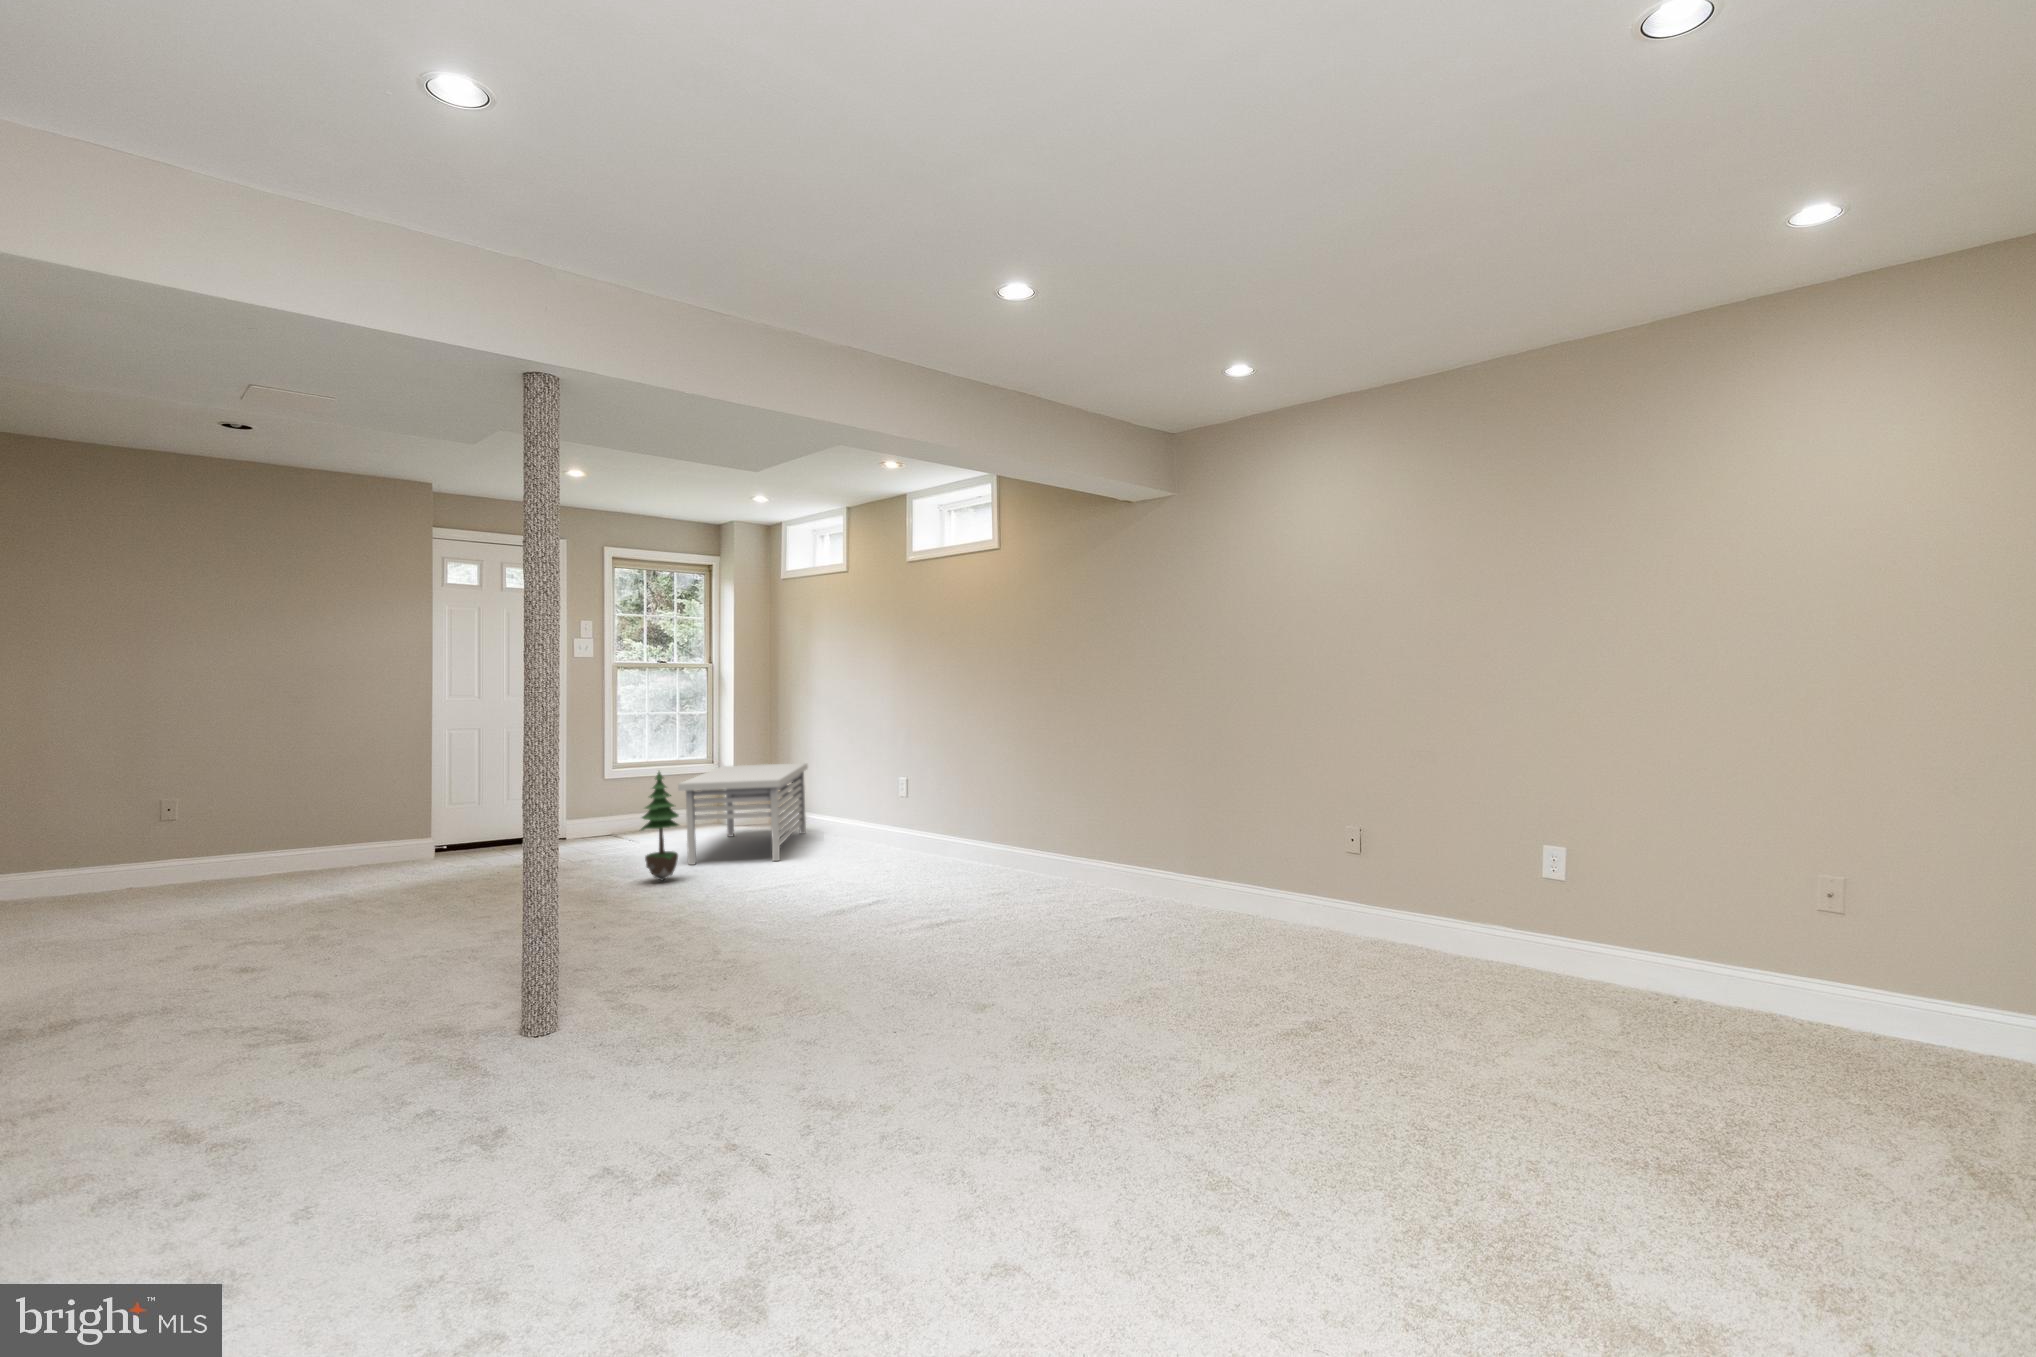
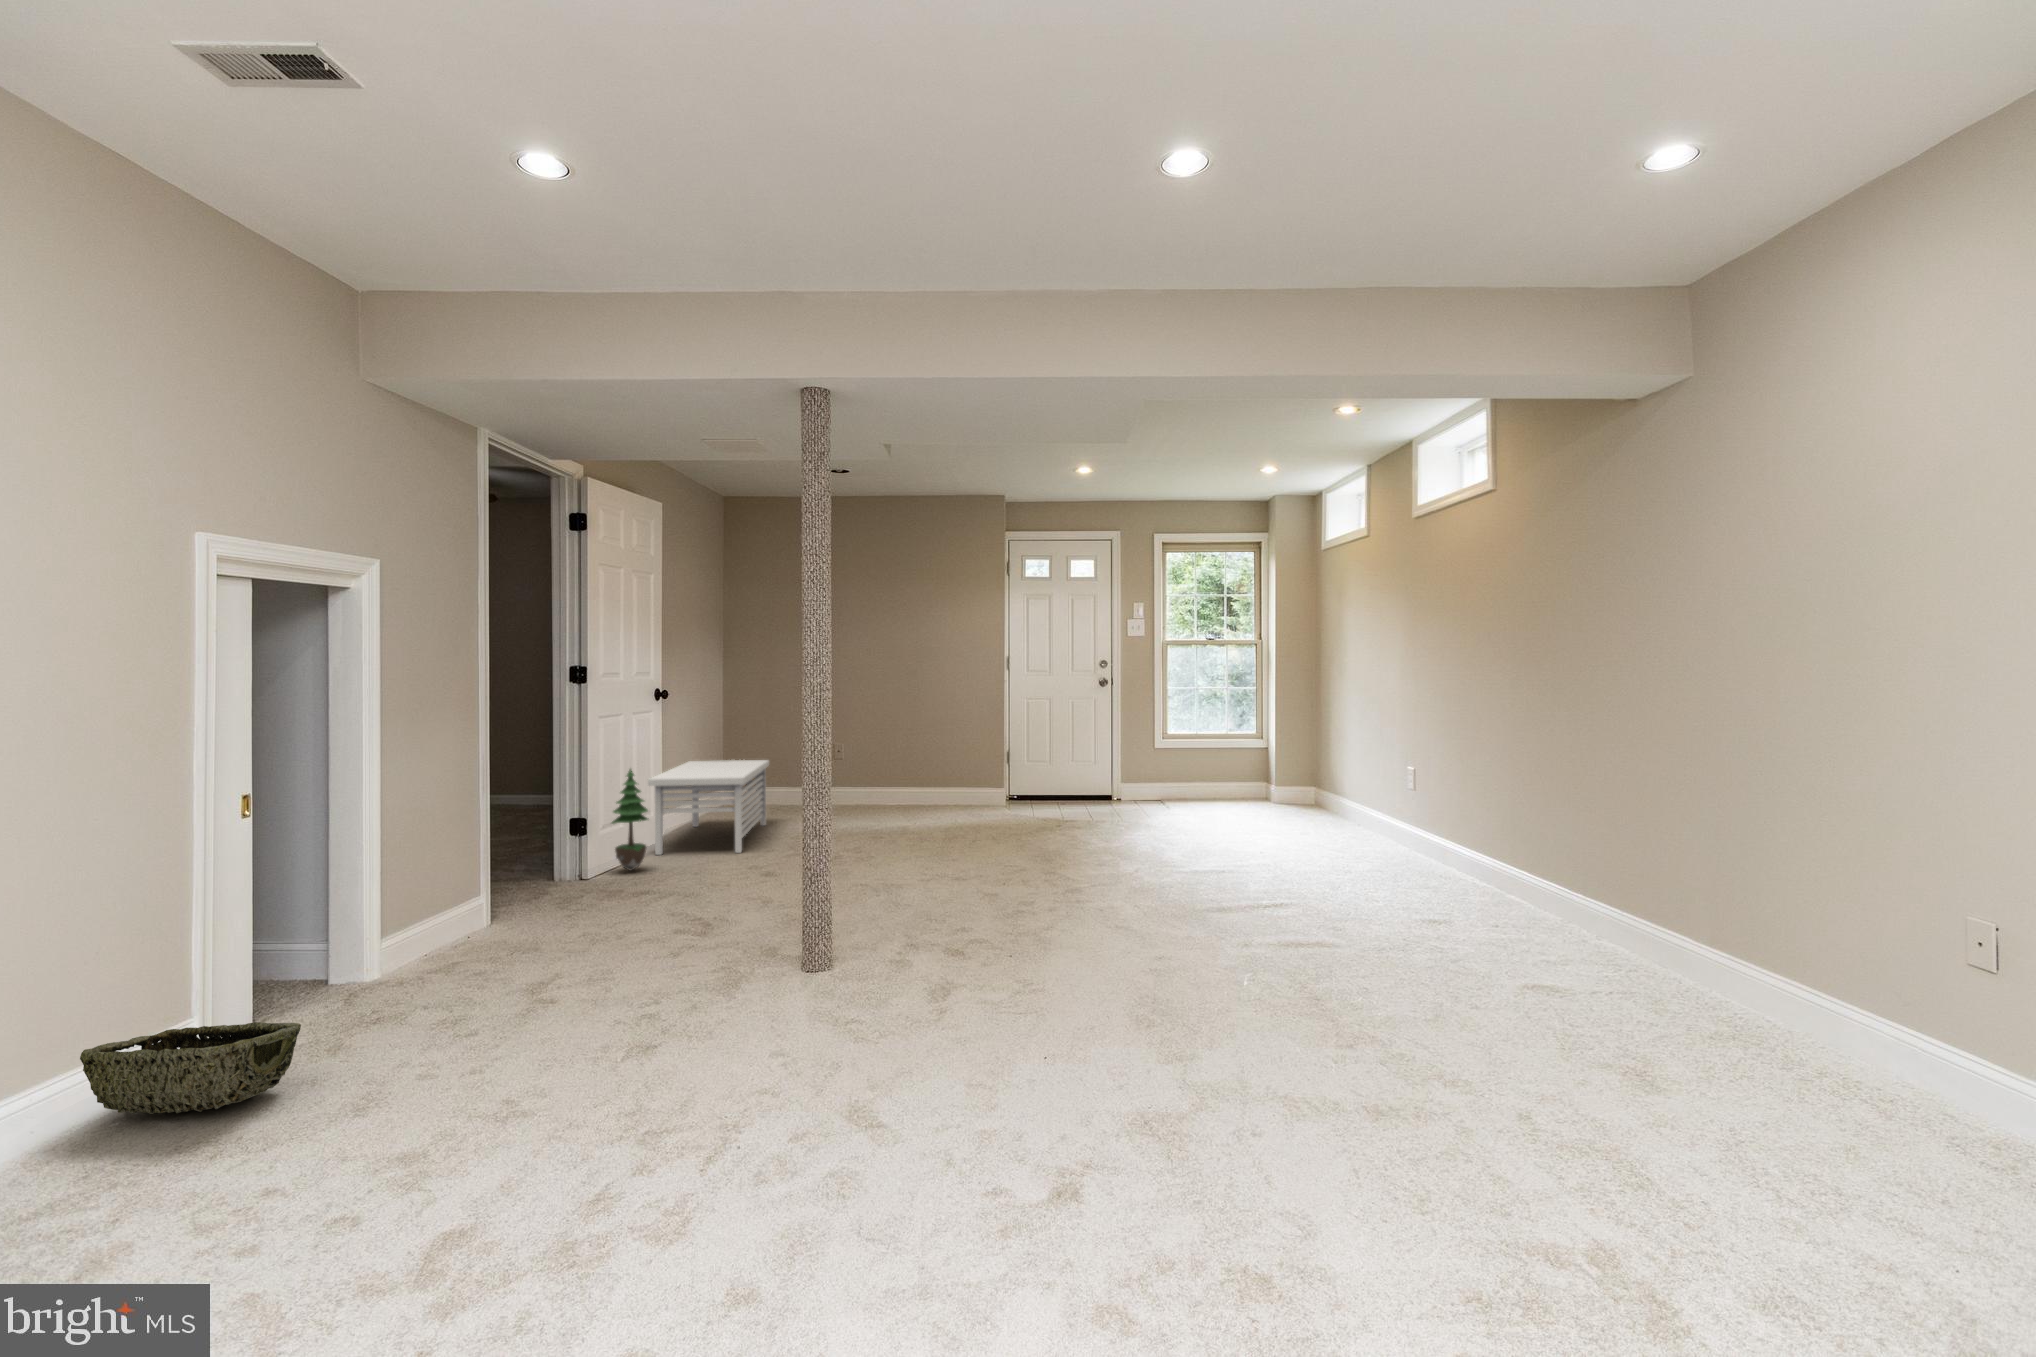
woven basket: none [93,1027,317,1120] -> present [80,1022,301,1114]

